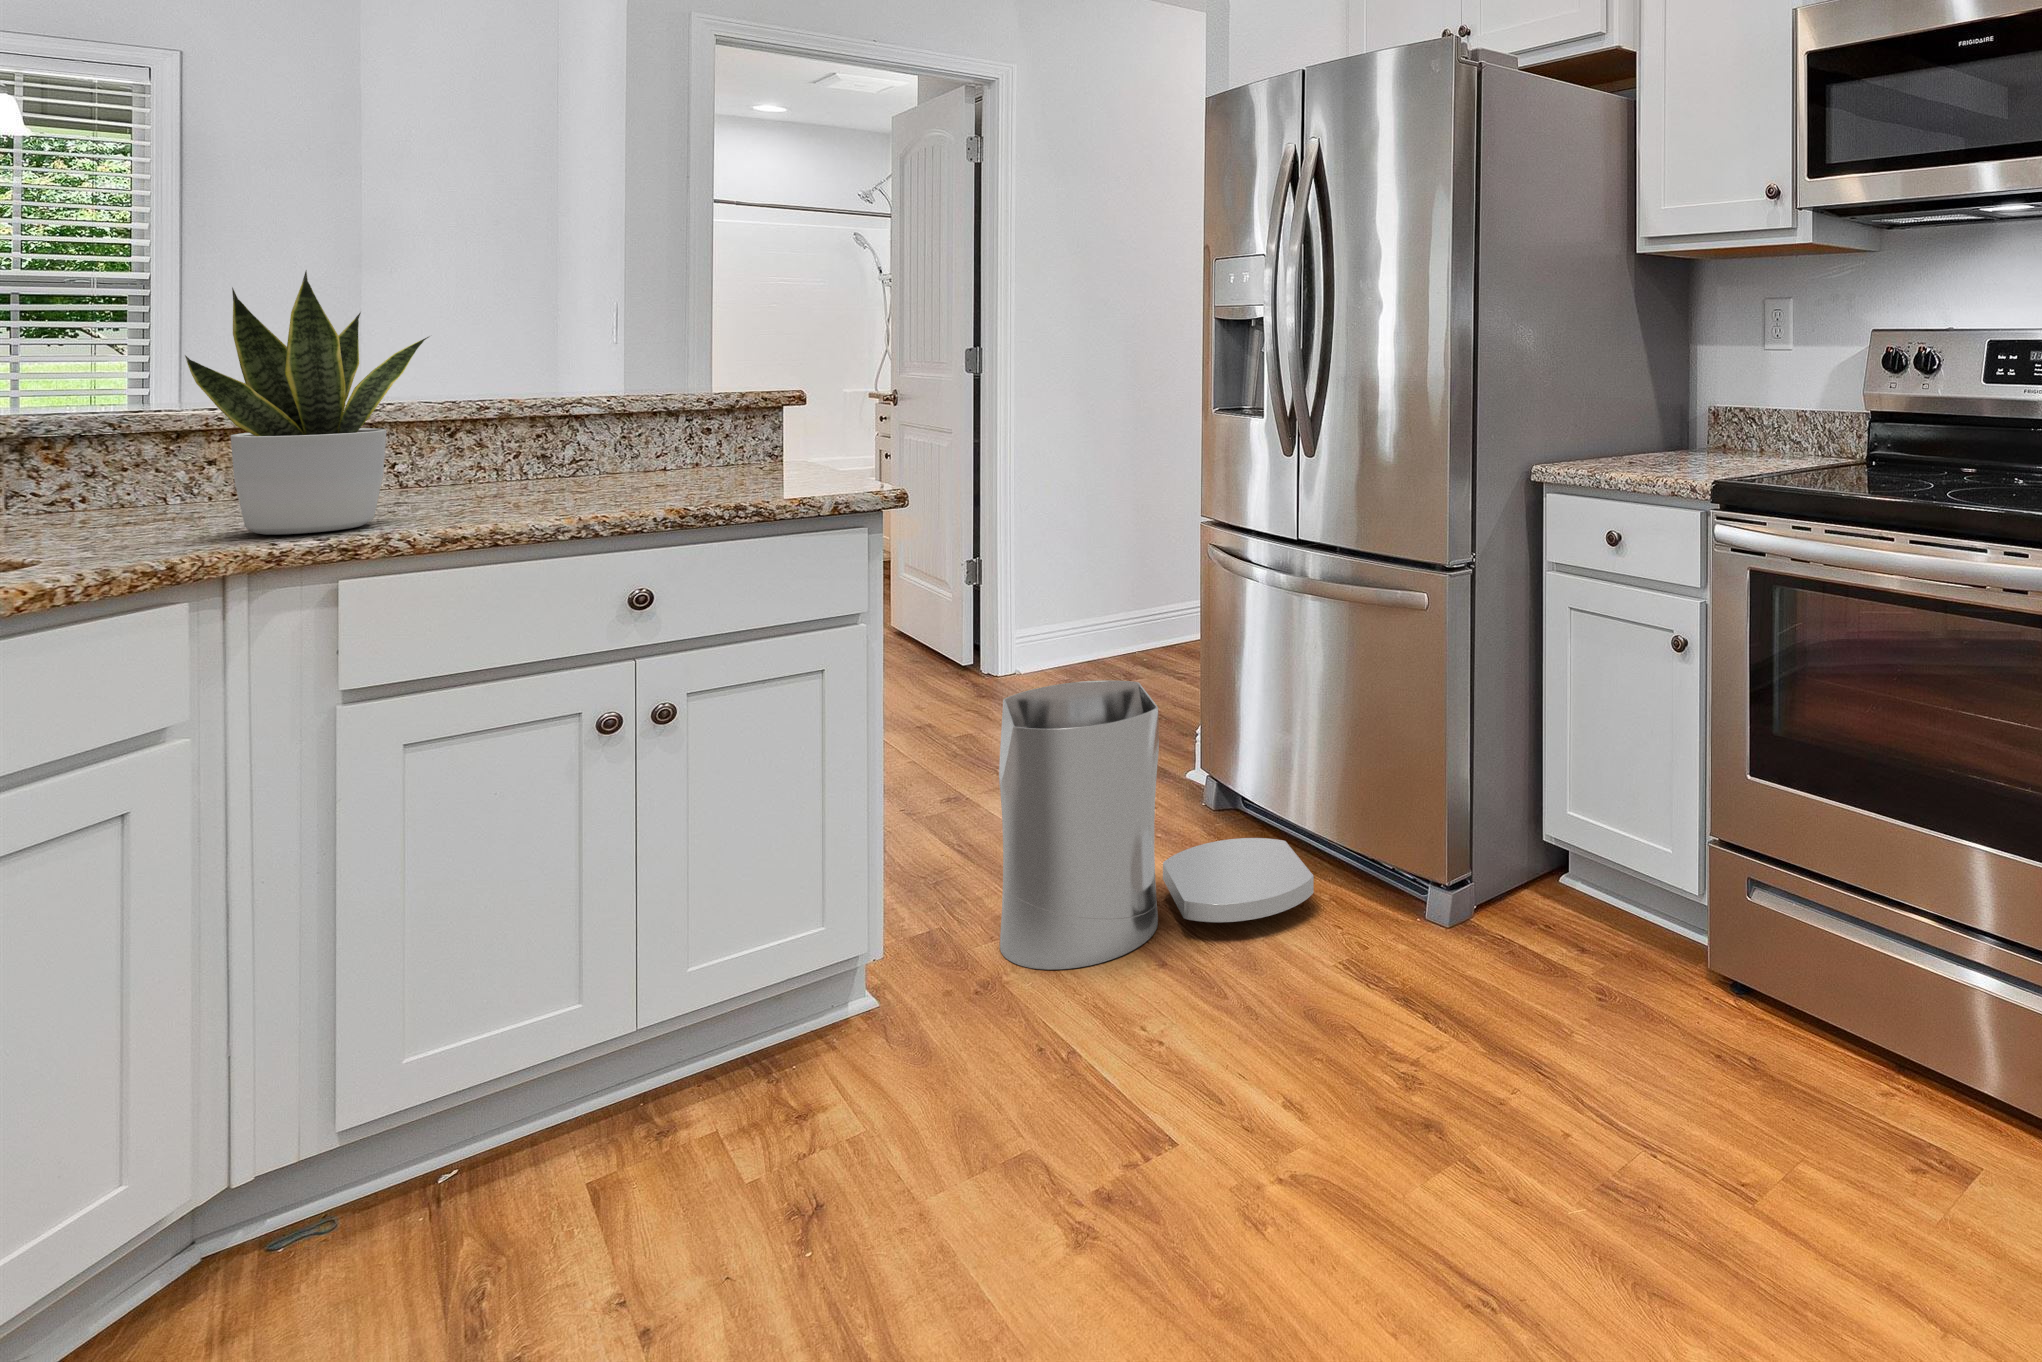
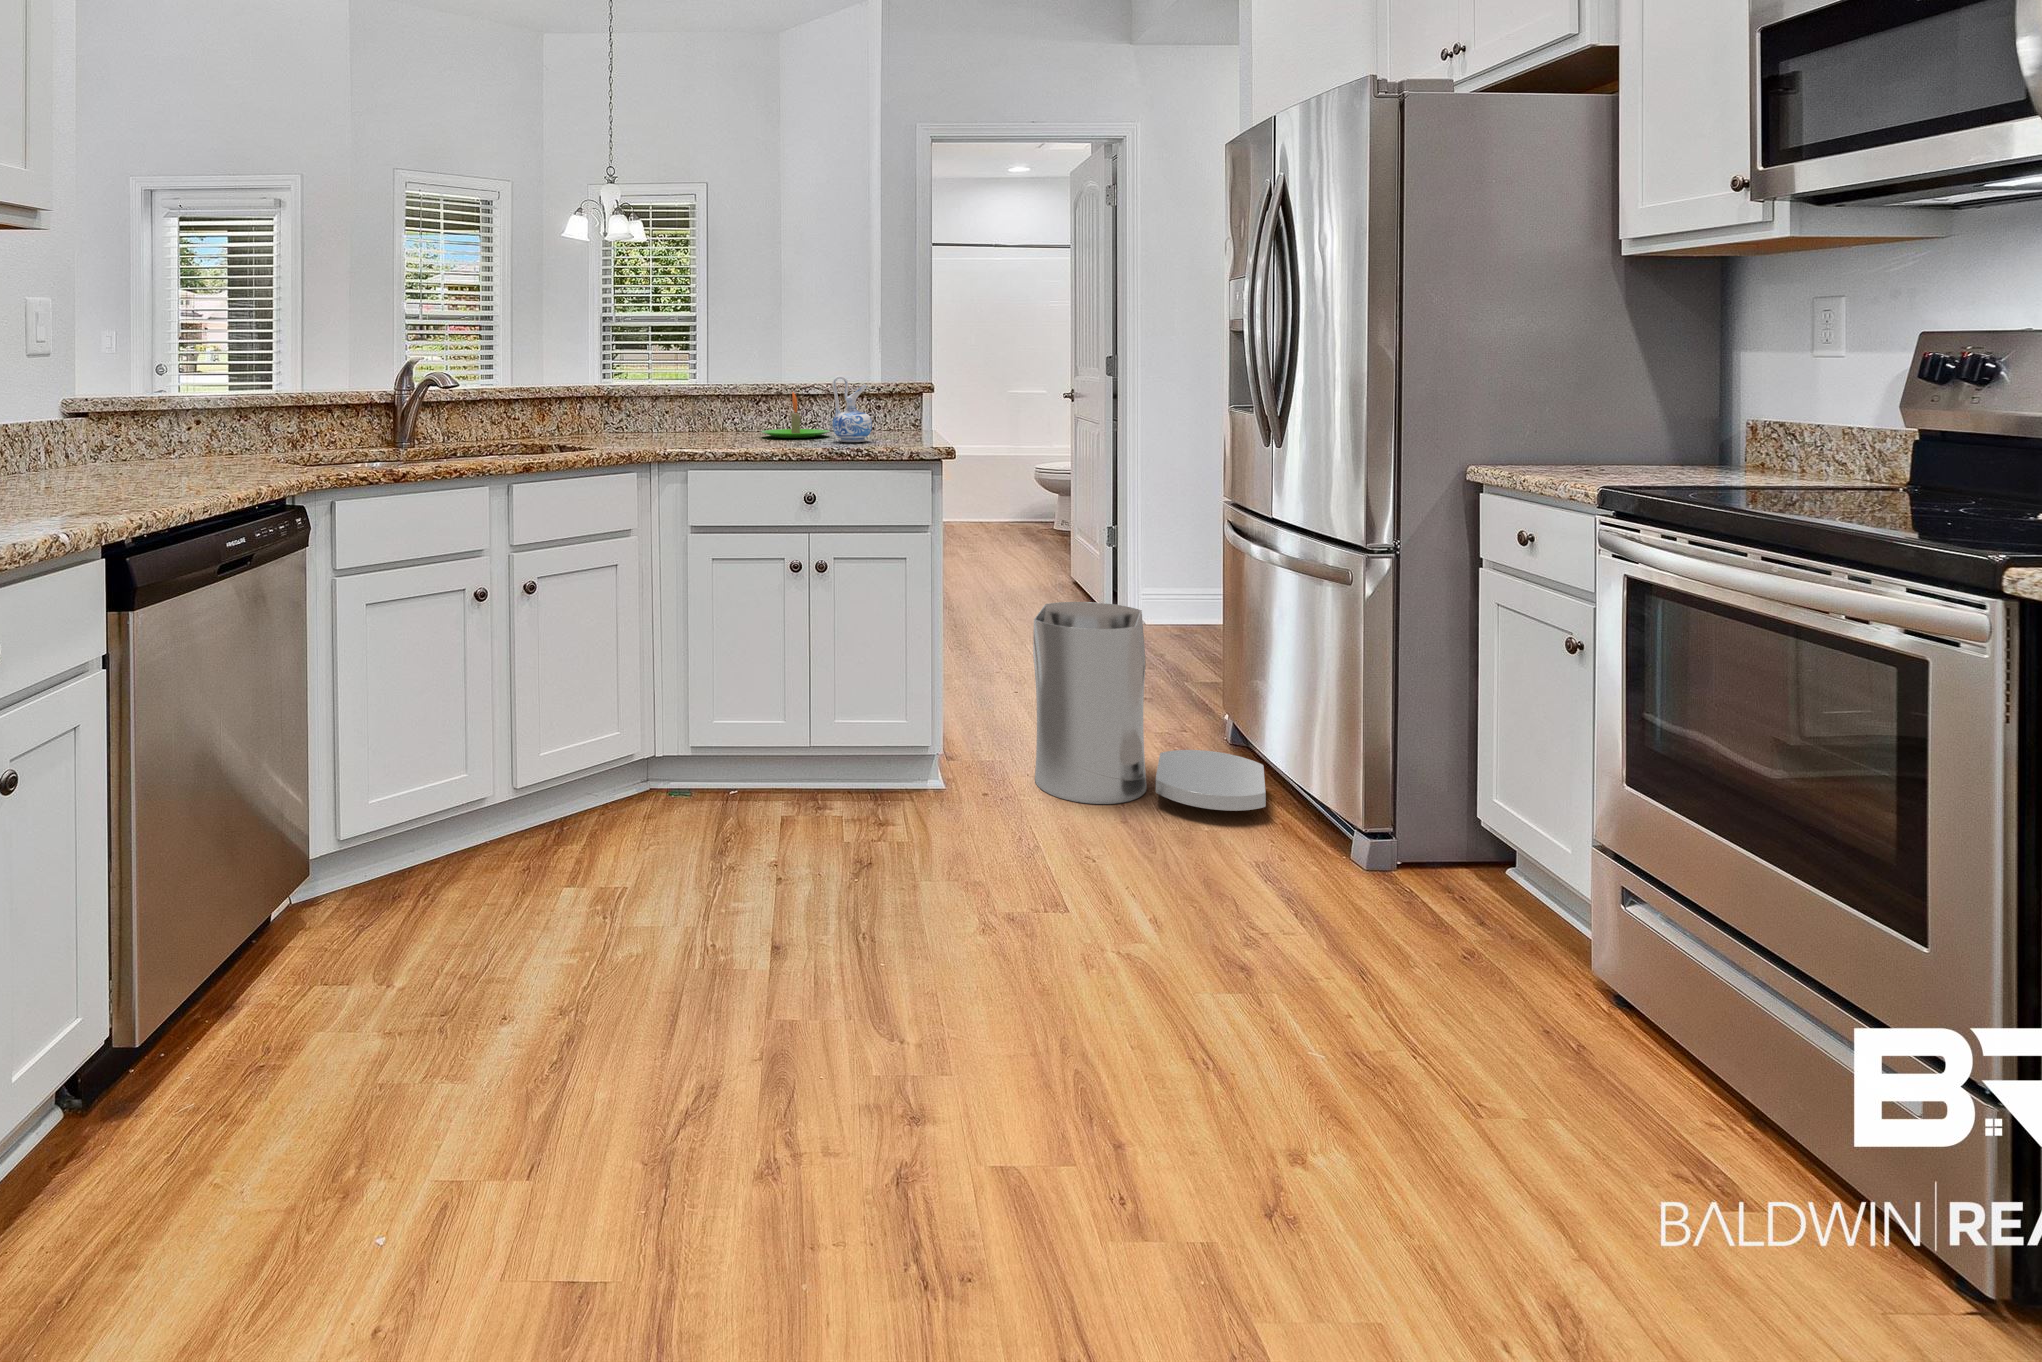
potted plant: present [185,270,430,534] -> none [640,316,734,446]
ceramic pitcher: none [660,383,740,496] -> present [832,376,872,442]
candle: none [473,412,629,497] -> present [761,392,830,438]

